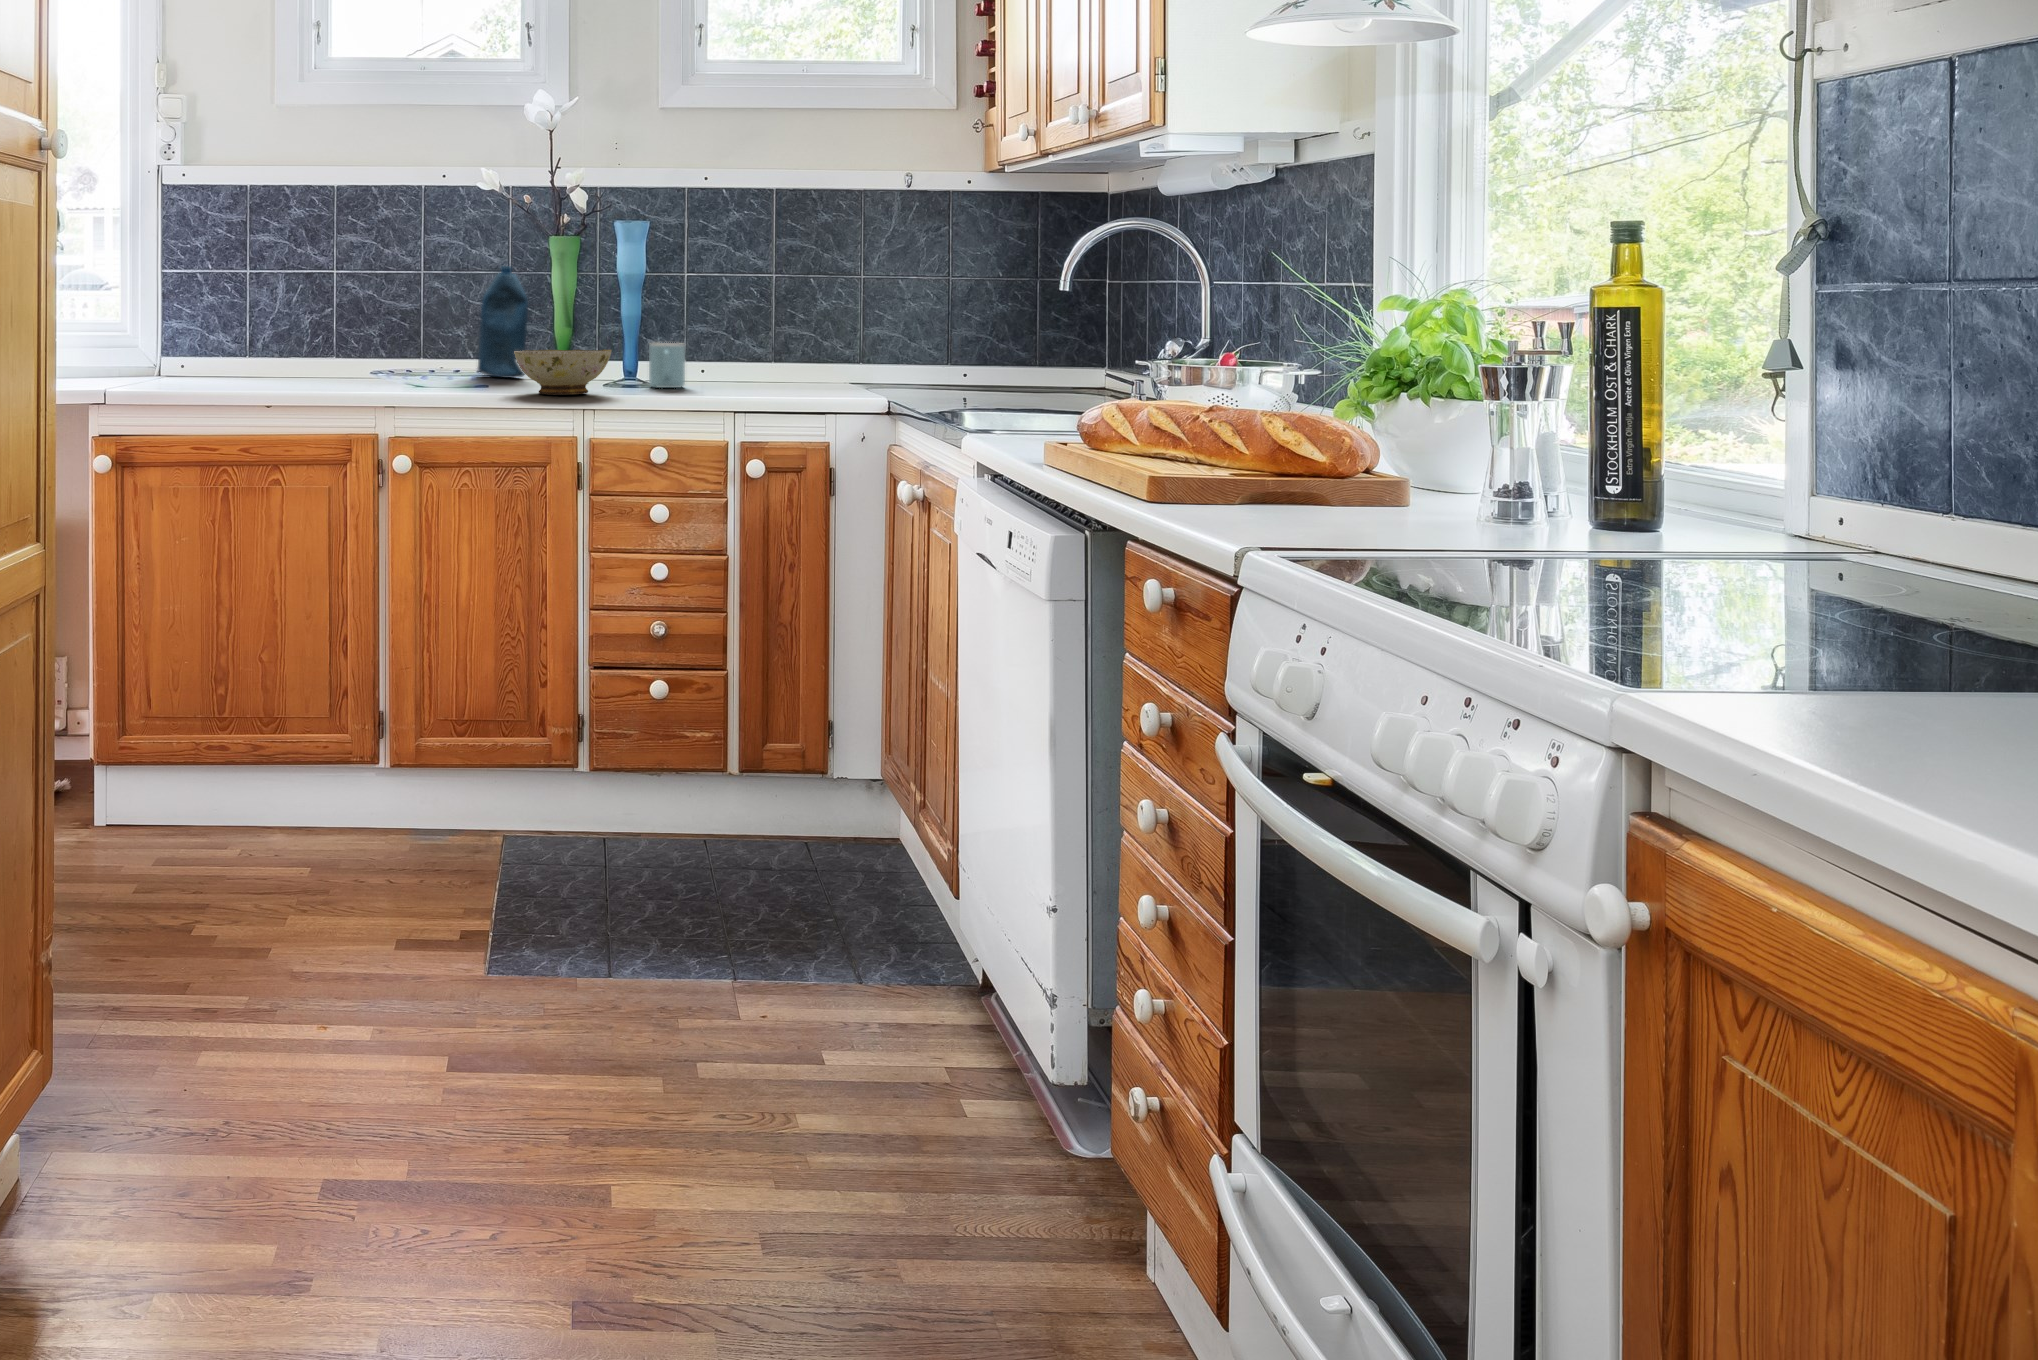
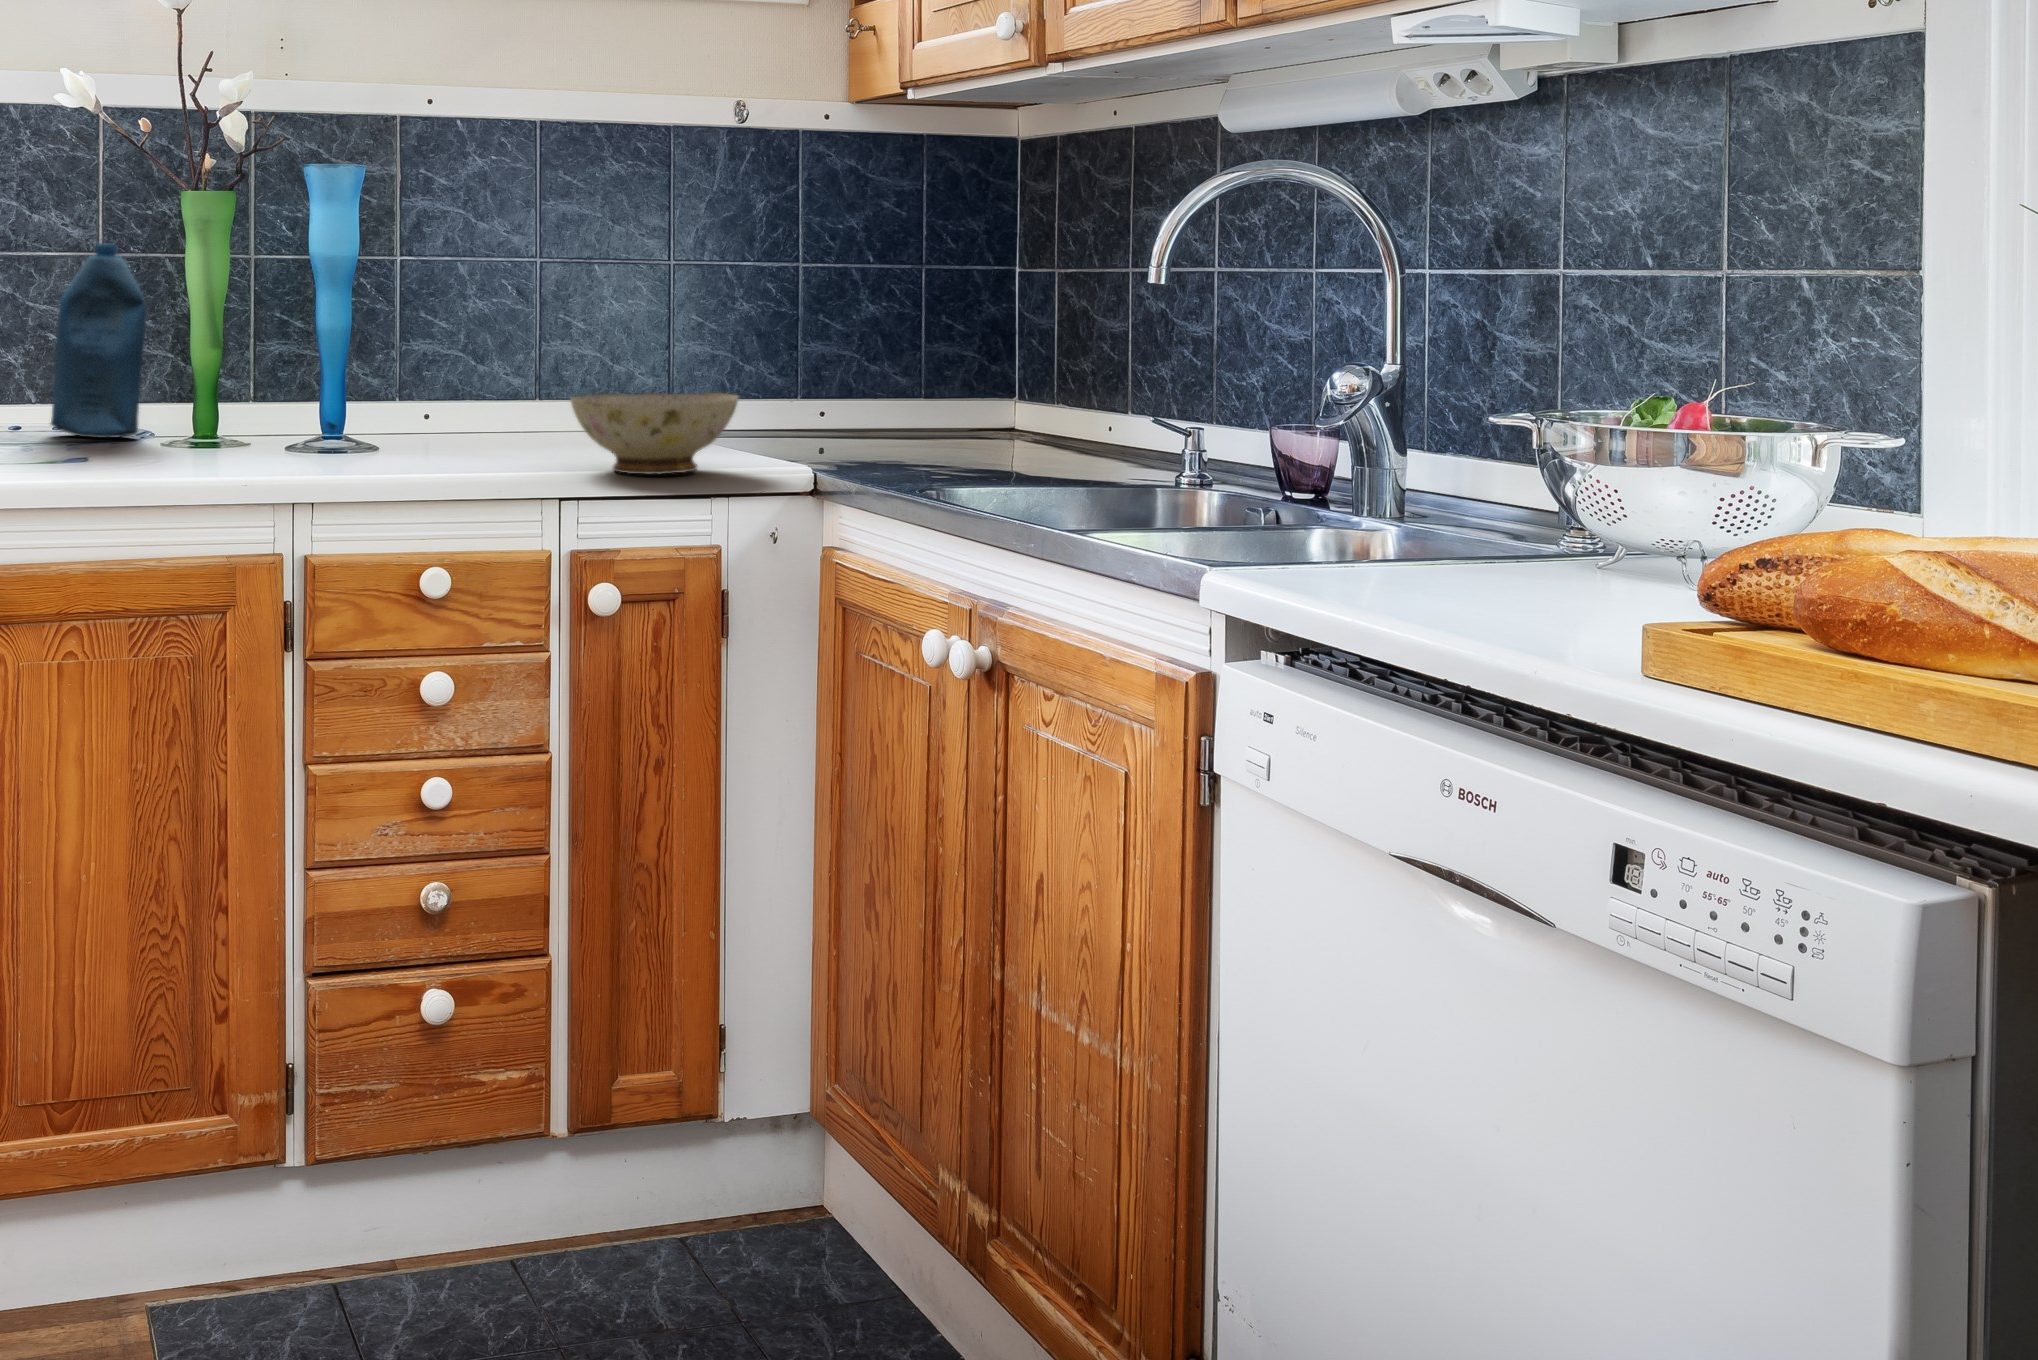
mug: present [649,343,685,388] -> none [371,375,433,453]
ceramic bowl: present [514,349,611,395] -> present [570,392,738,474]

